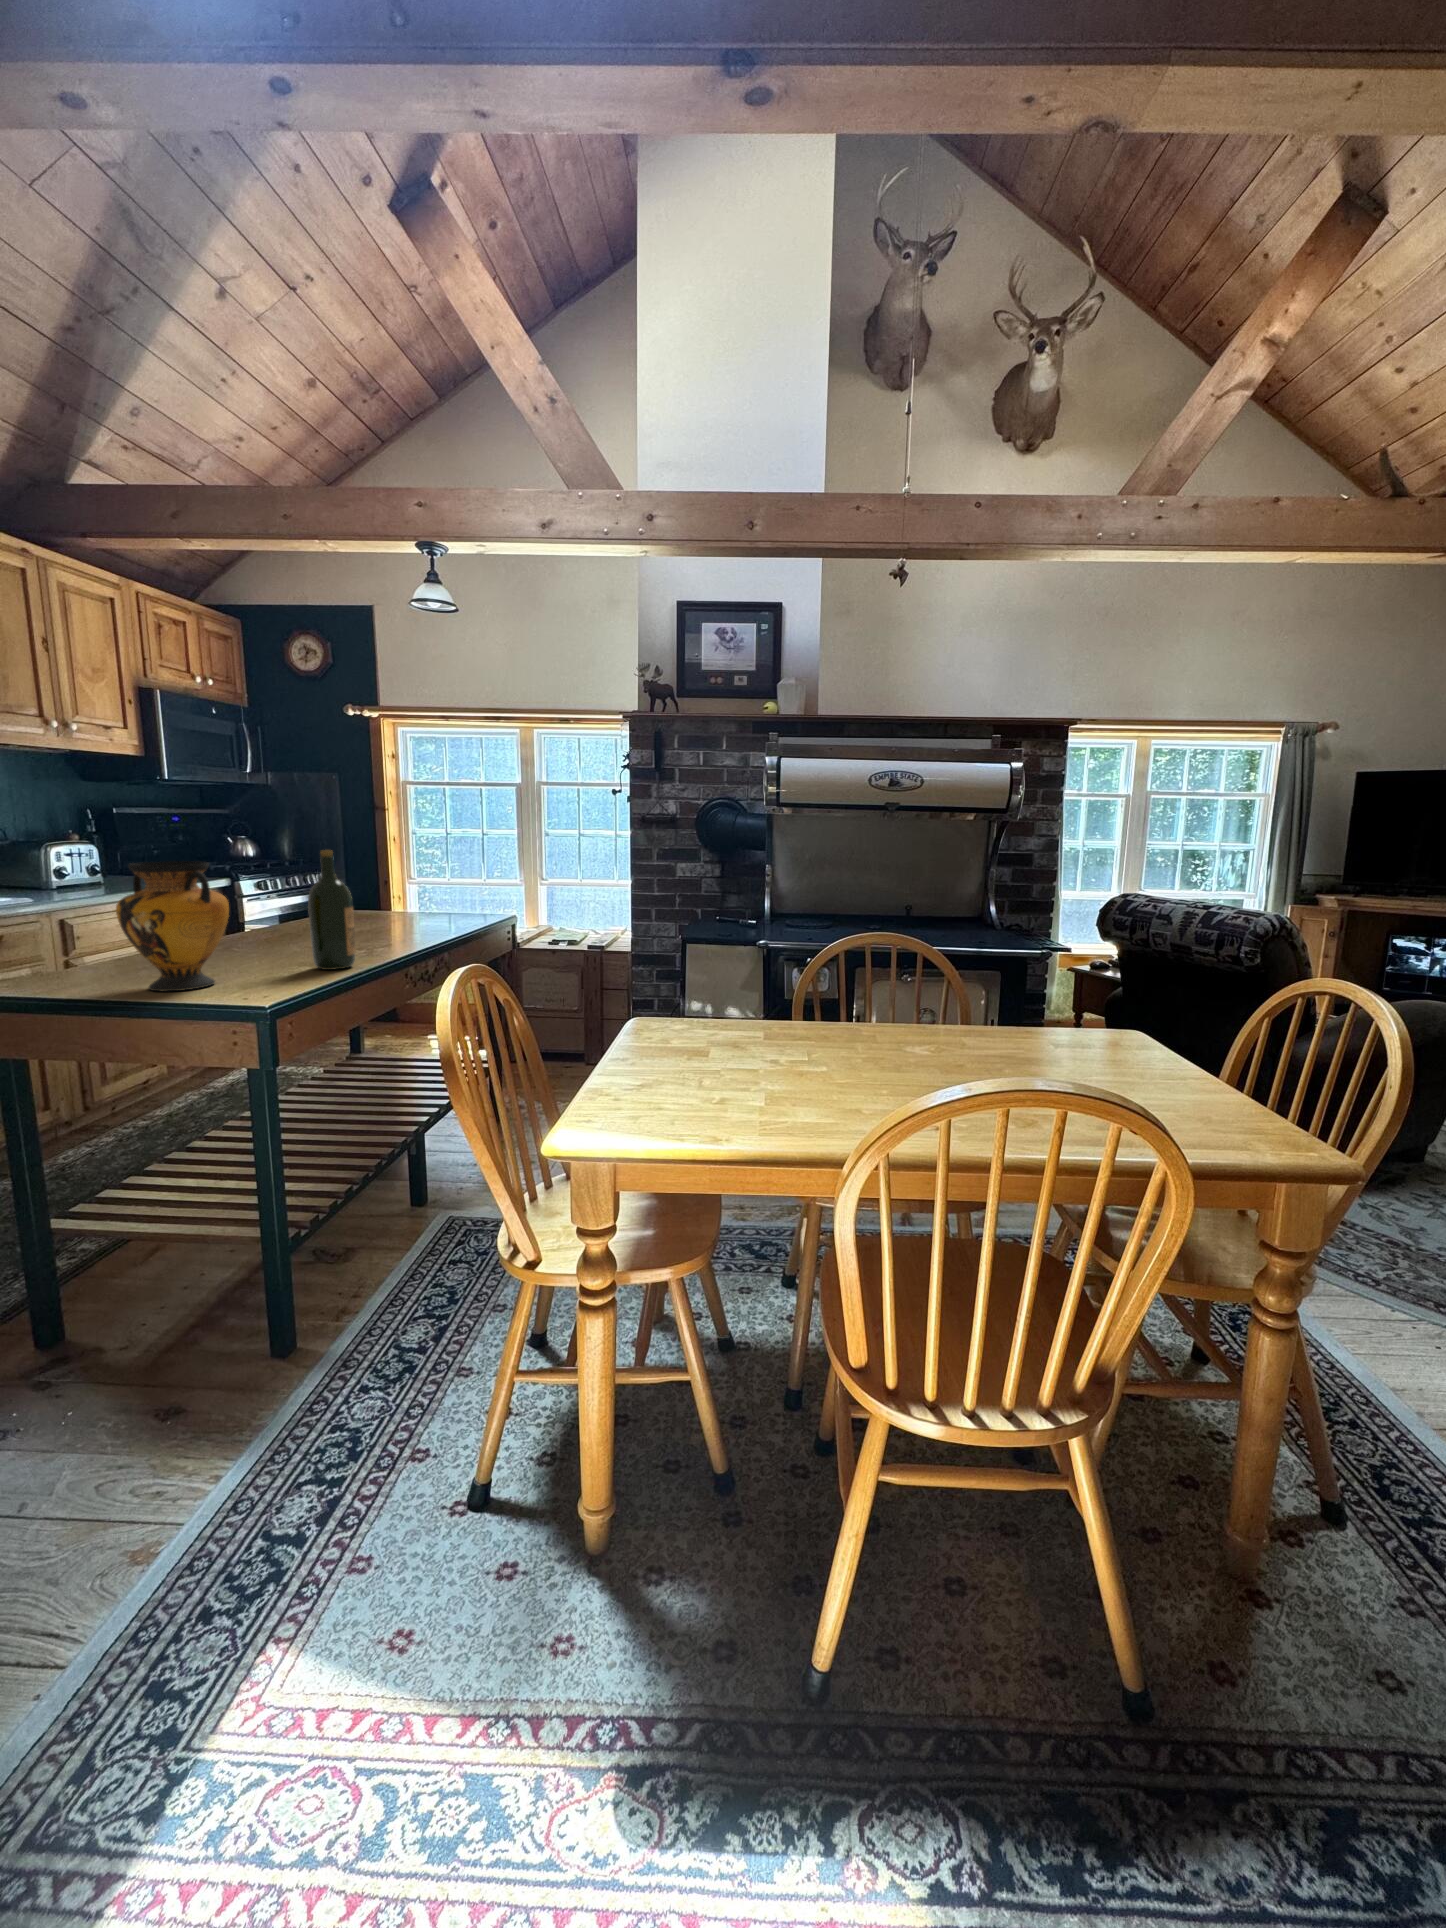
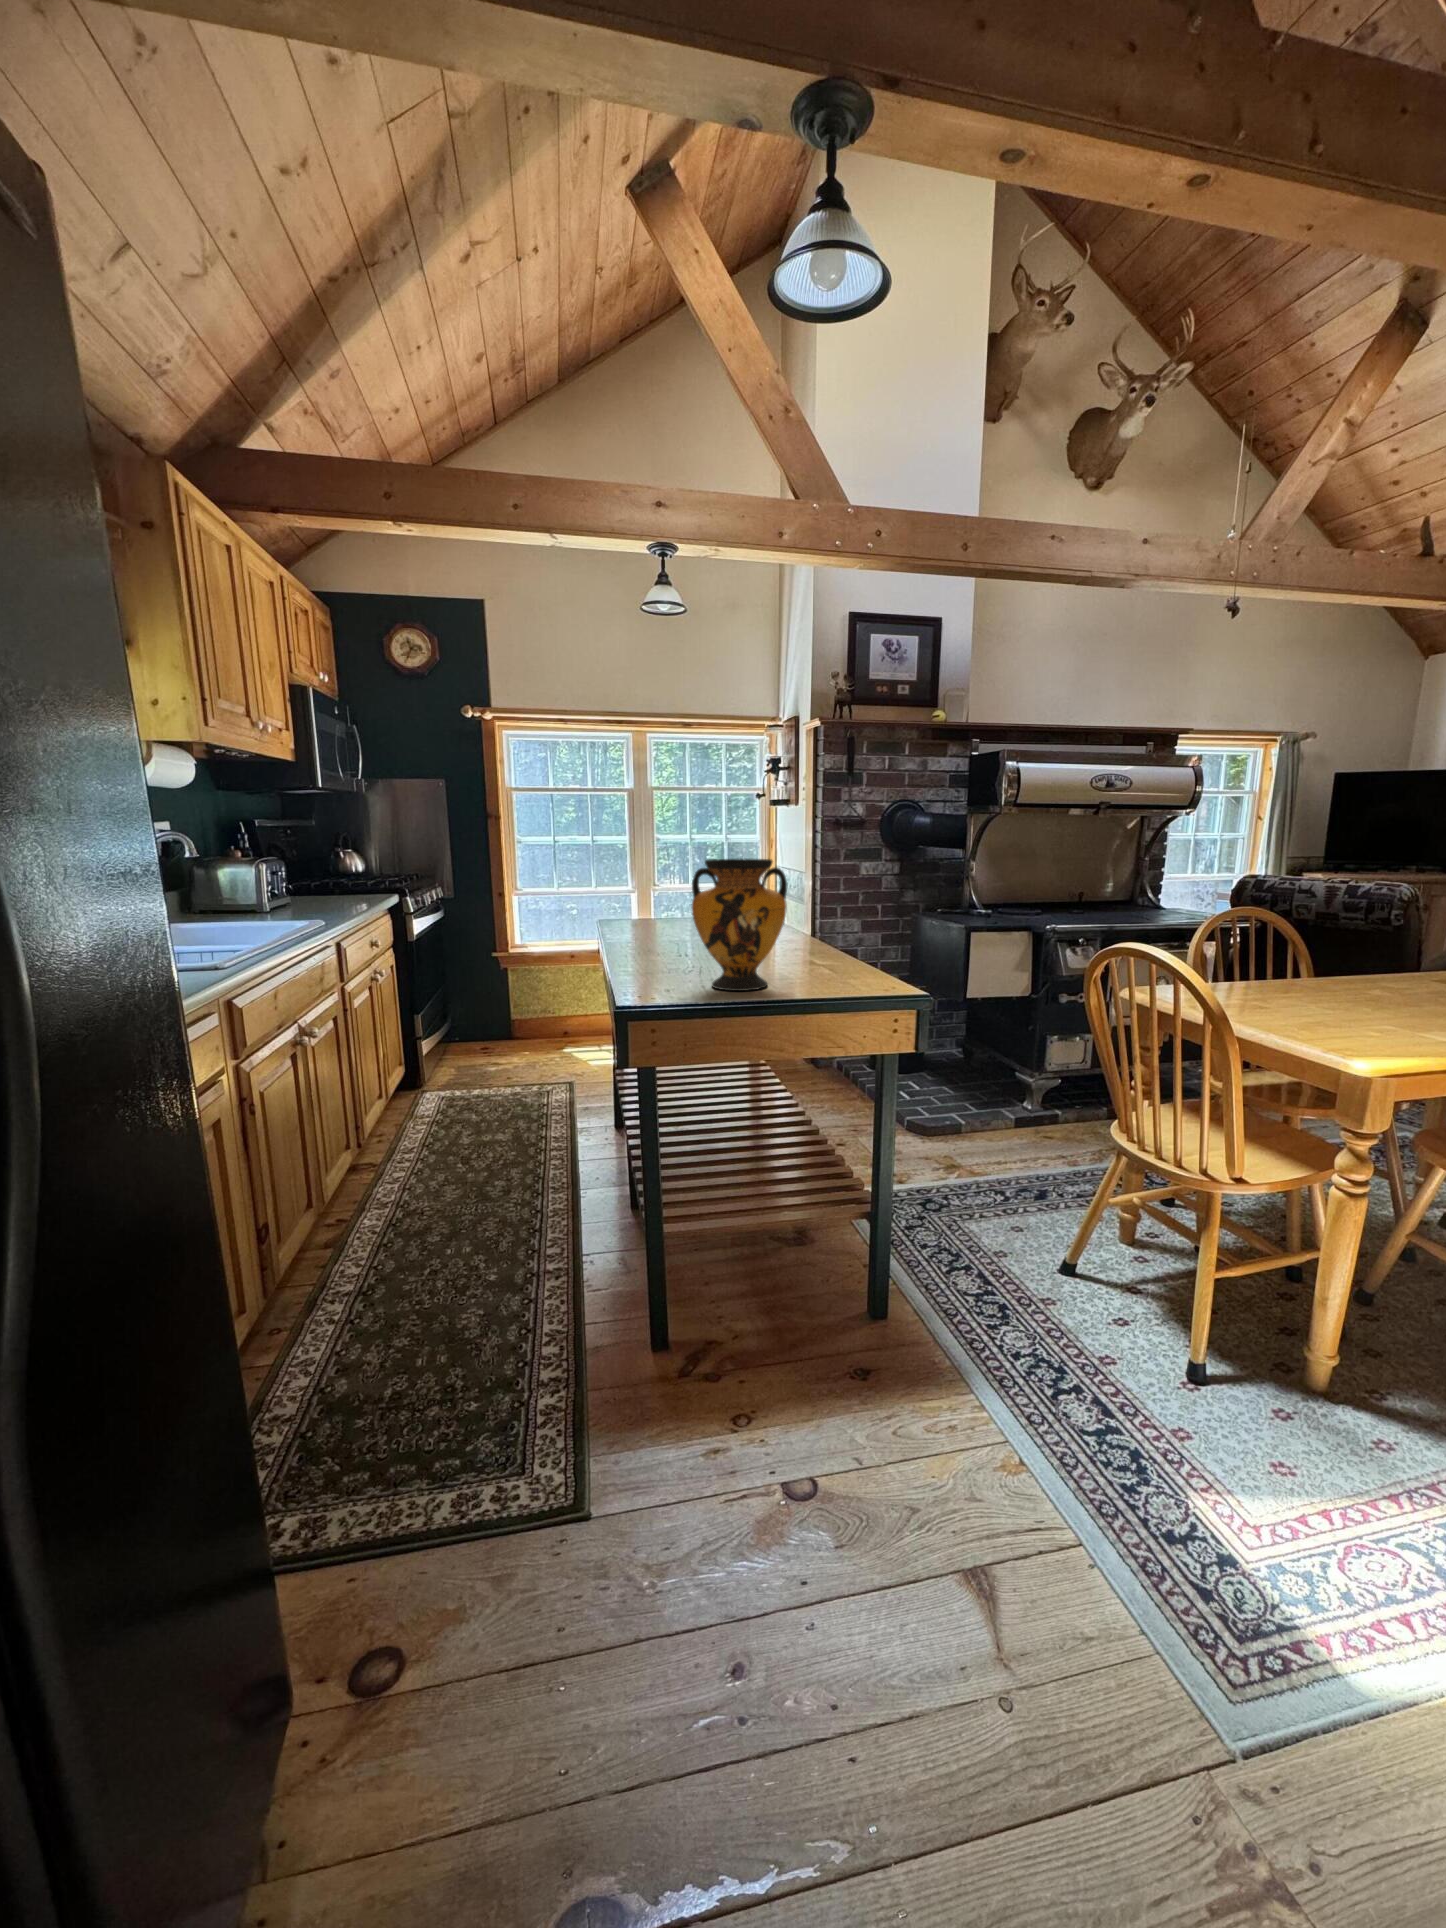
wine bottle: present [308,850,356,970] -> none [785,847,824,966]

